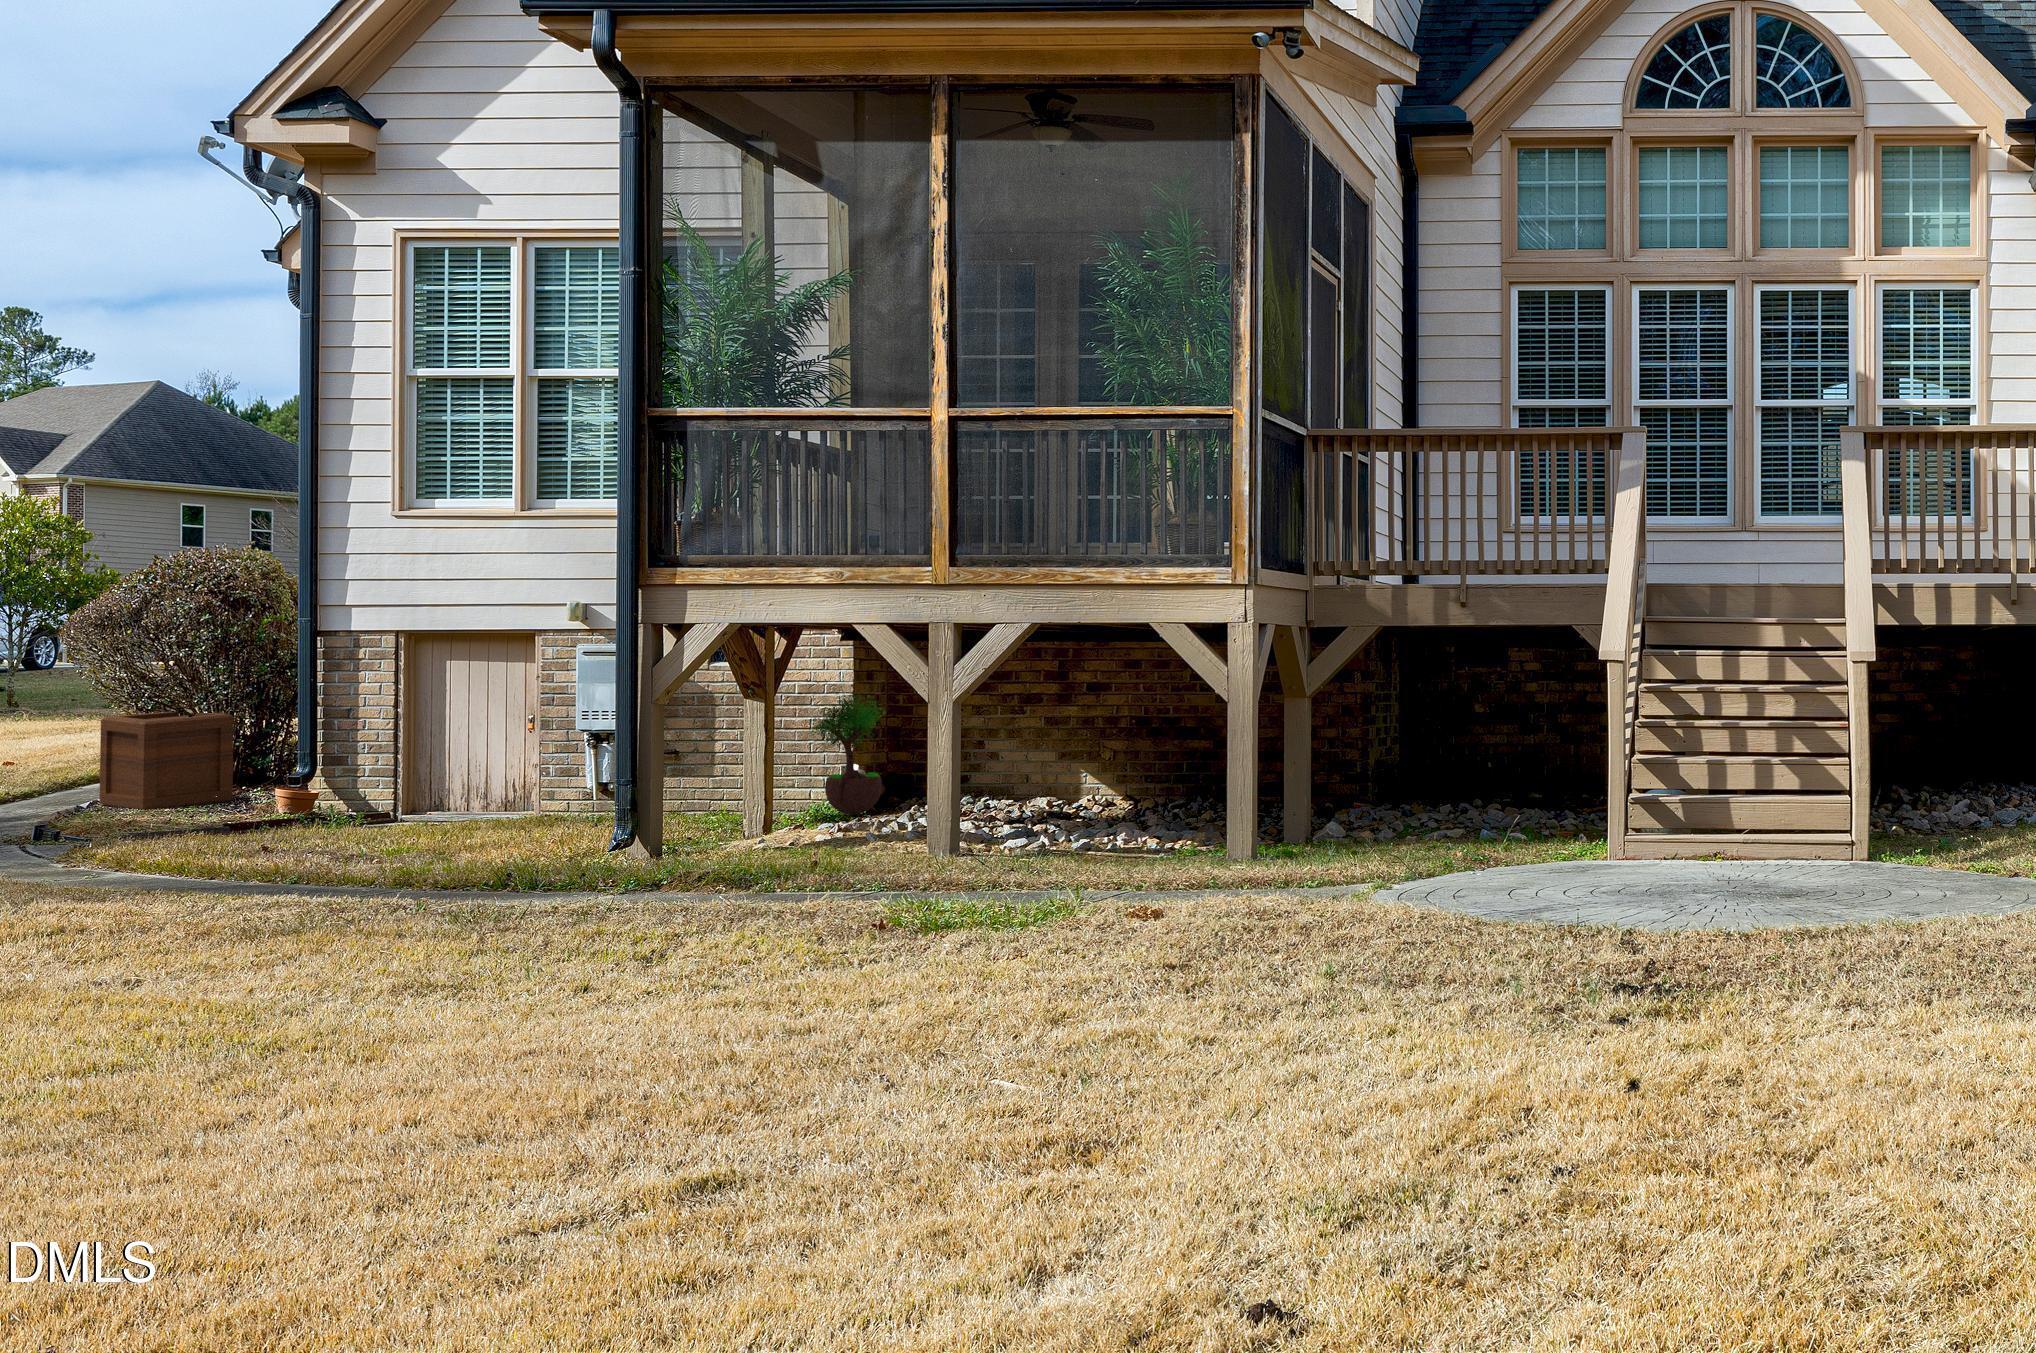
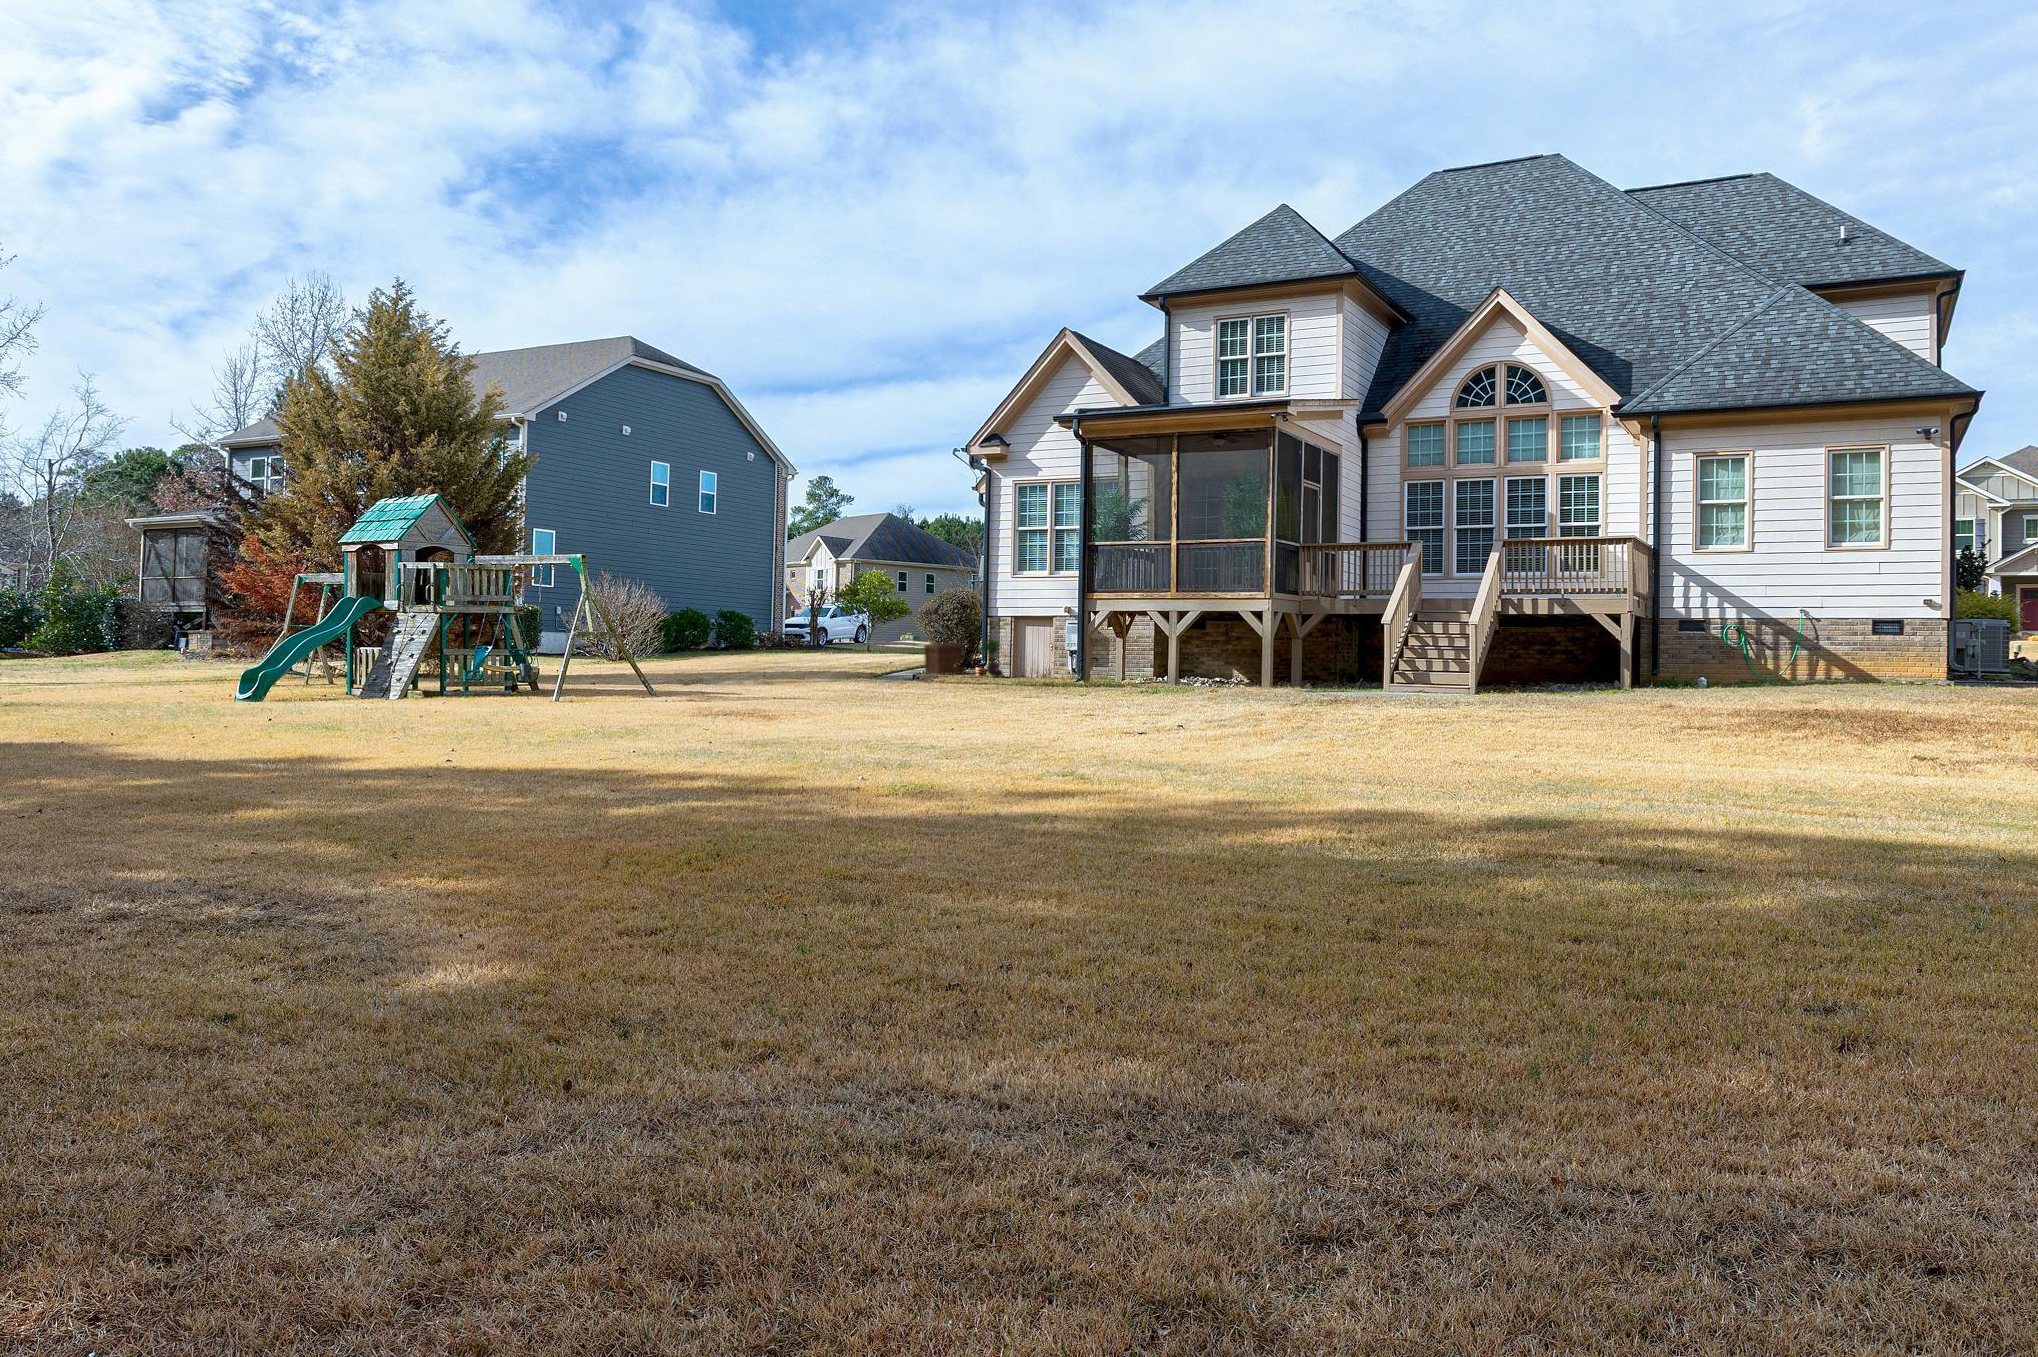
potted tree: present [810,687,885,815] -> present [981,640,1003,677]

